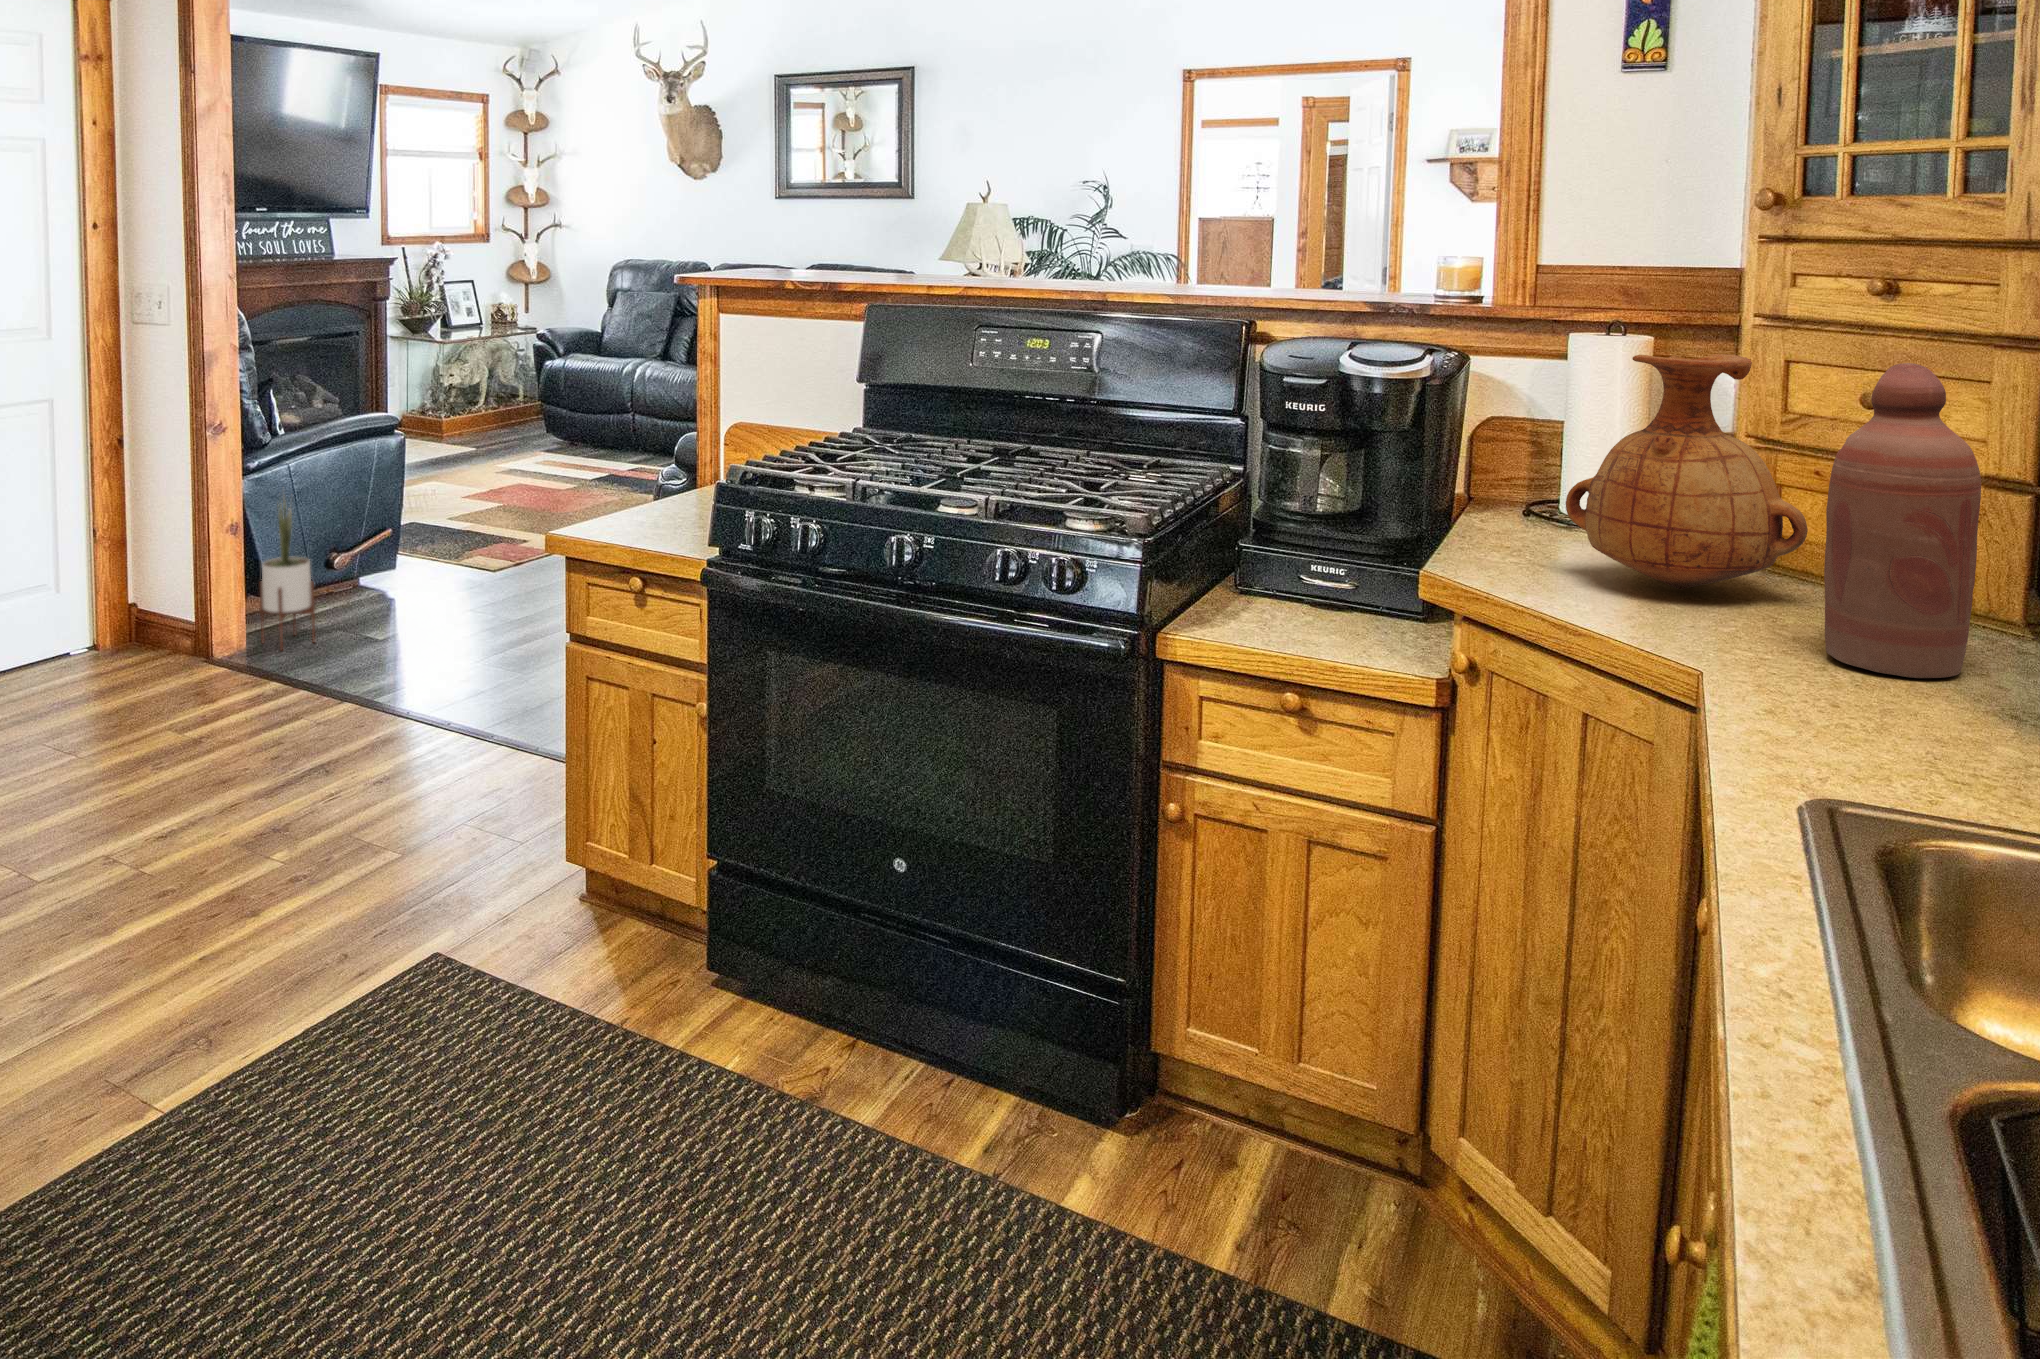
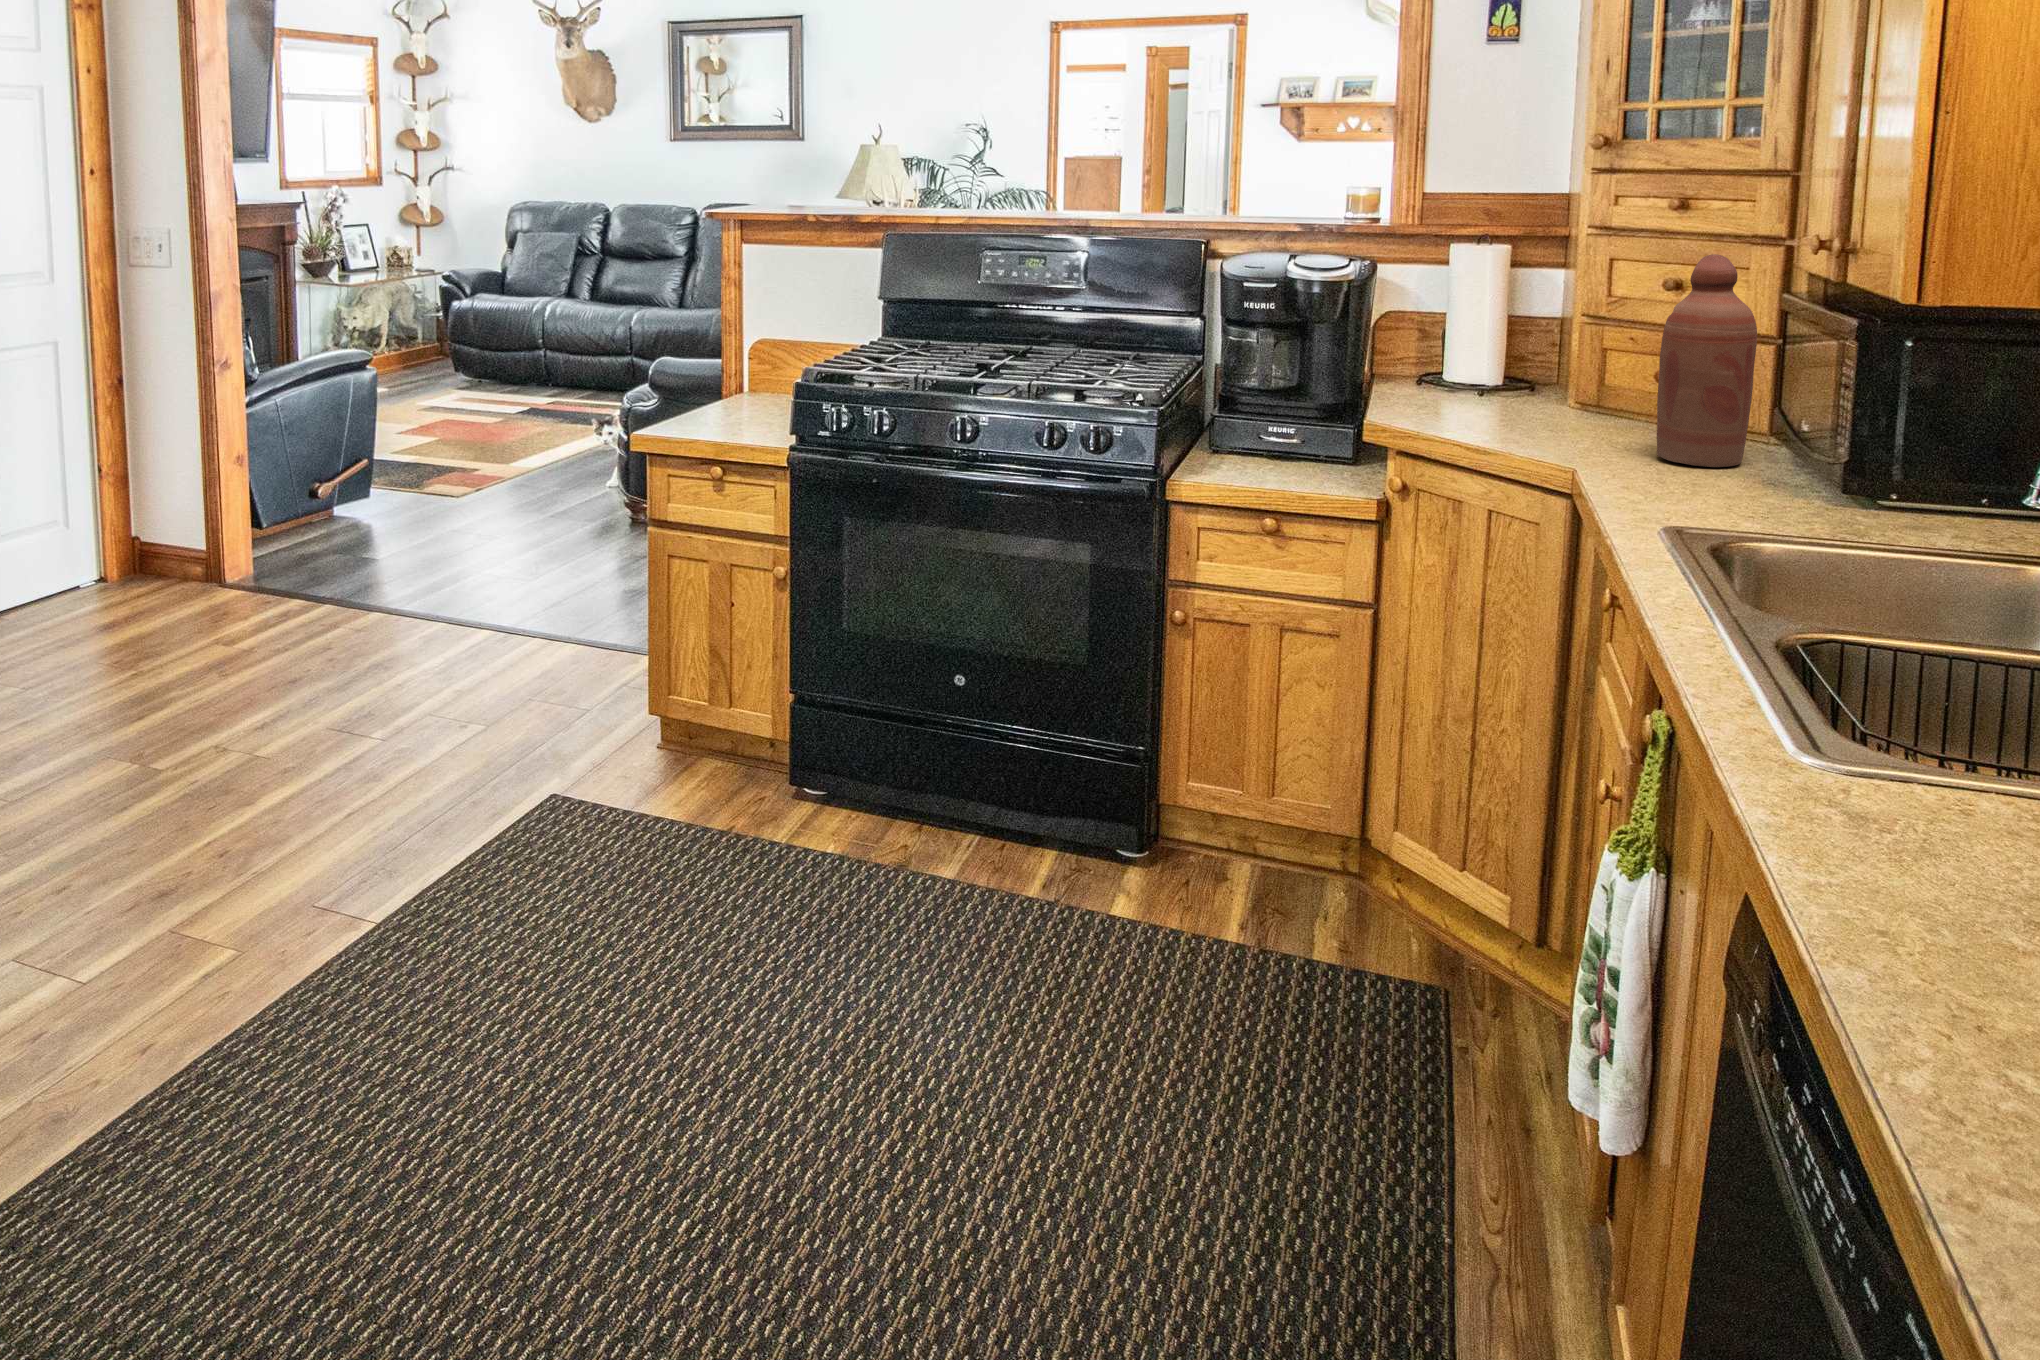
vase: present [1566,354,1808,590] -> none [1467,254,1632,425]
potted plant: present [260,501,315,650] -> none [260,415,316,570]

